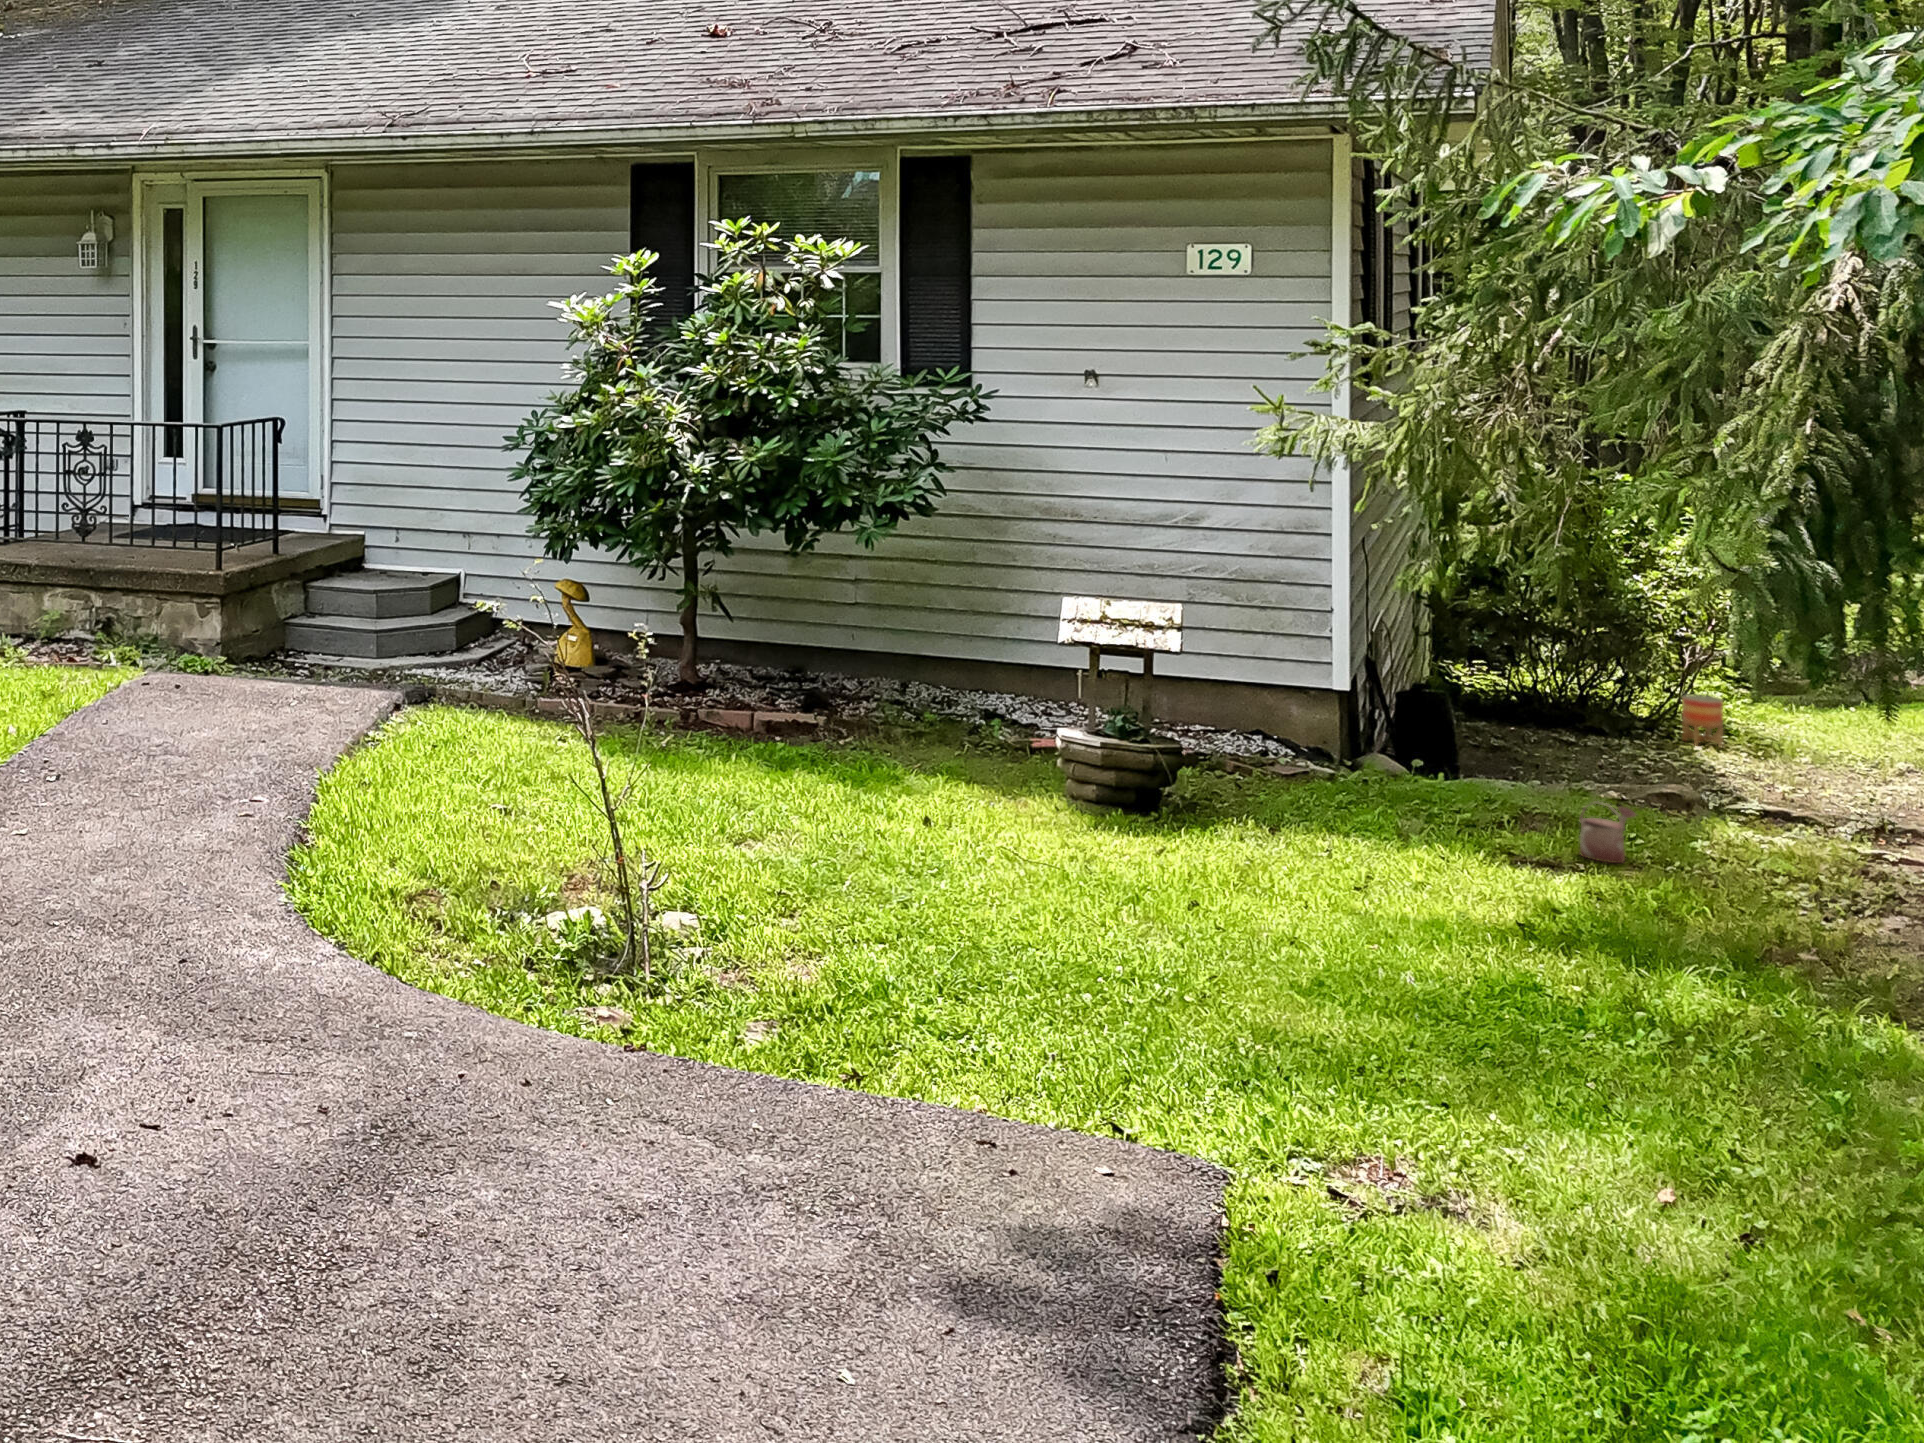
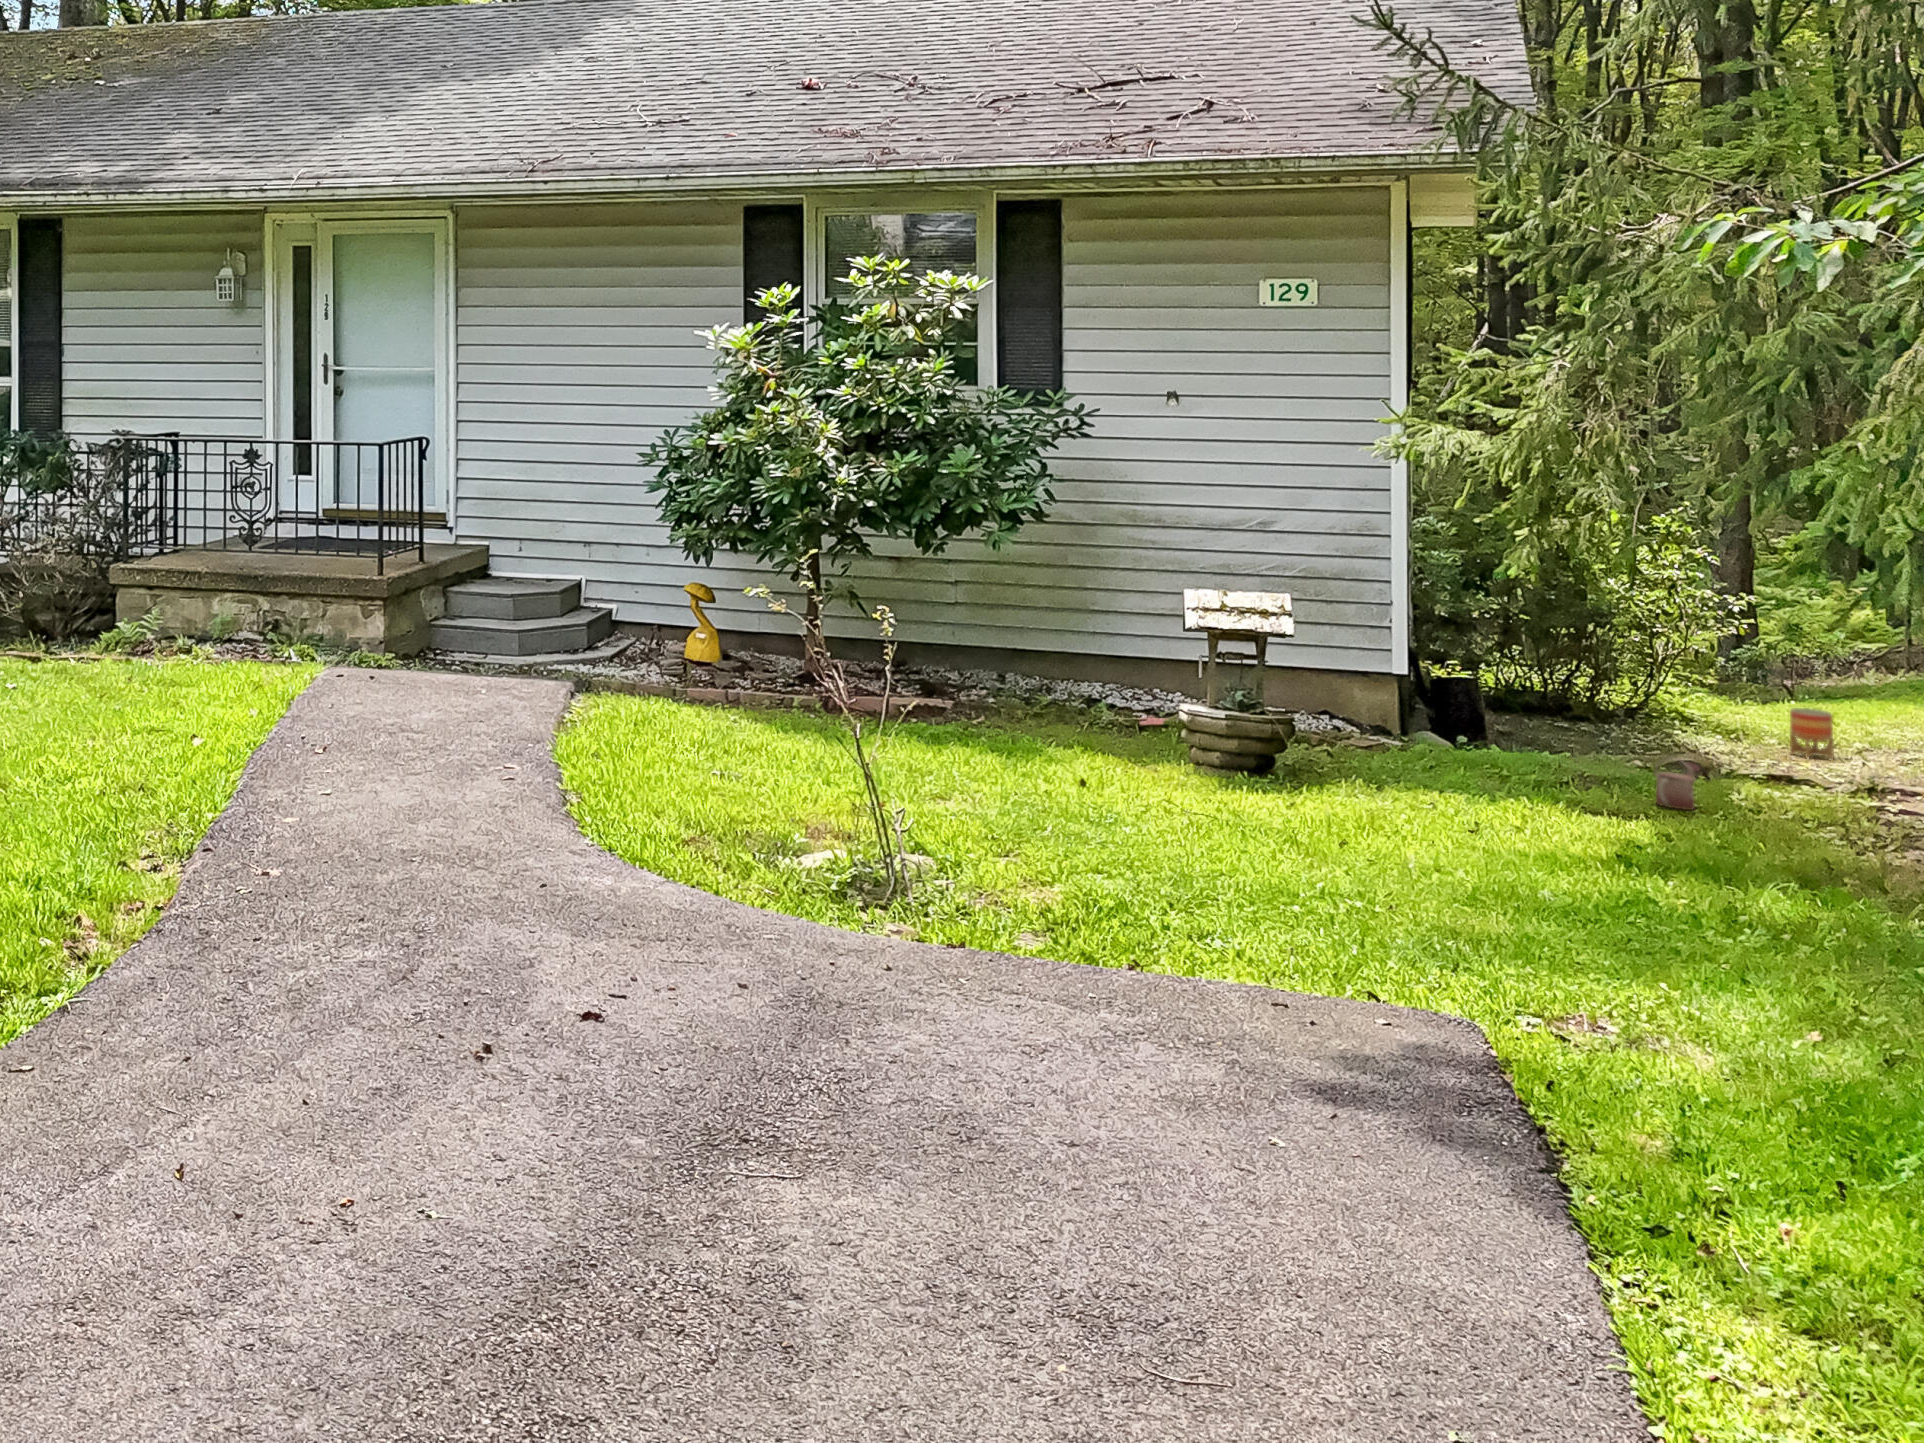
planter: present [1682,694,1723,748] -> present [1790,708,1834,760]

